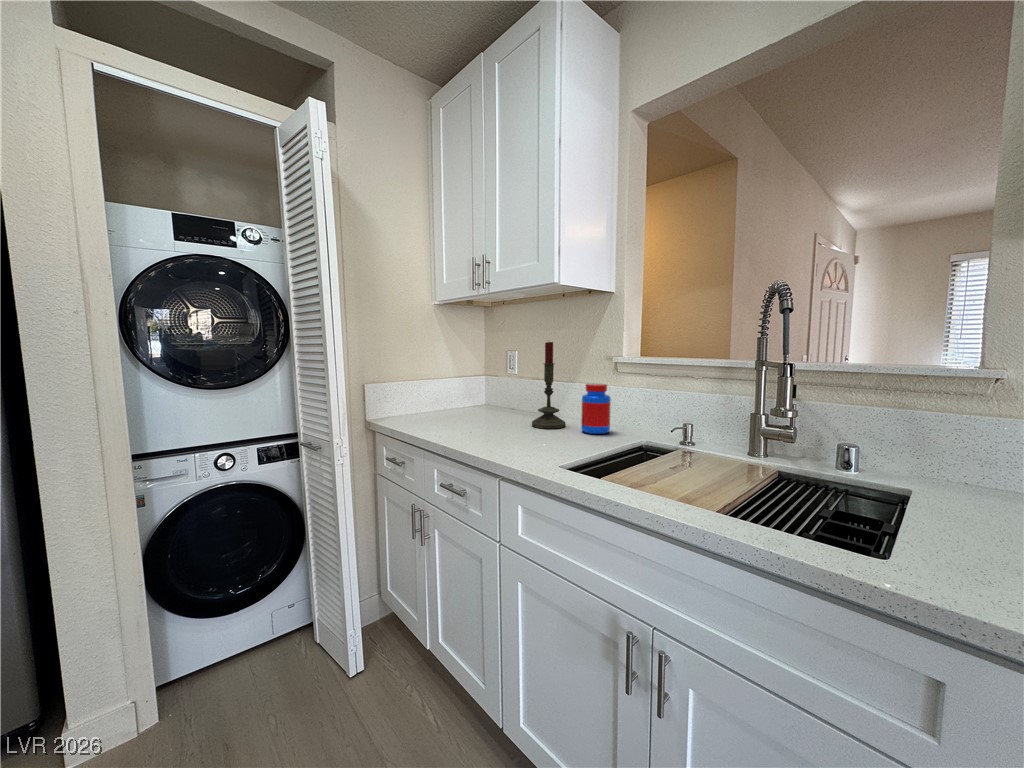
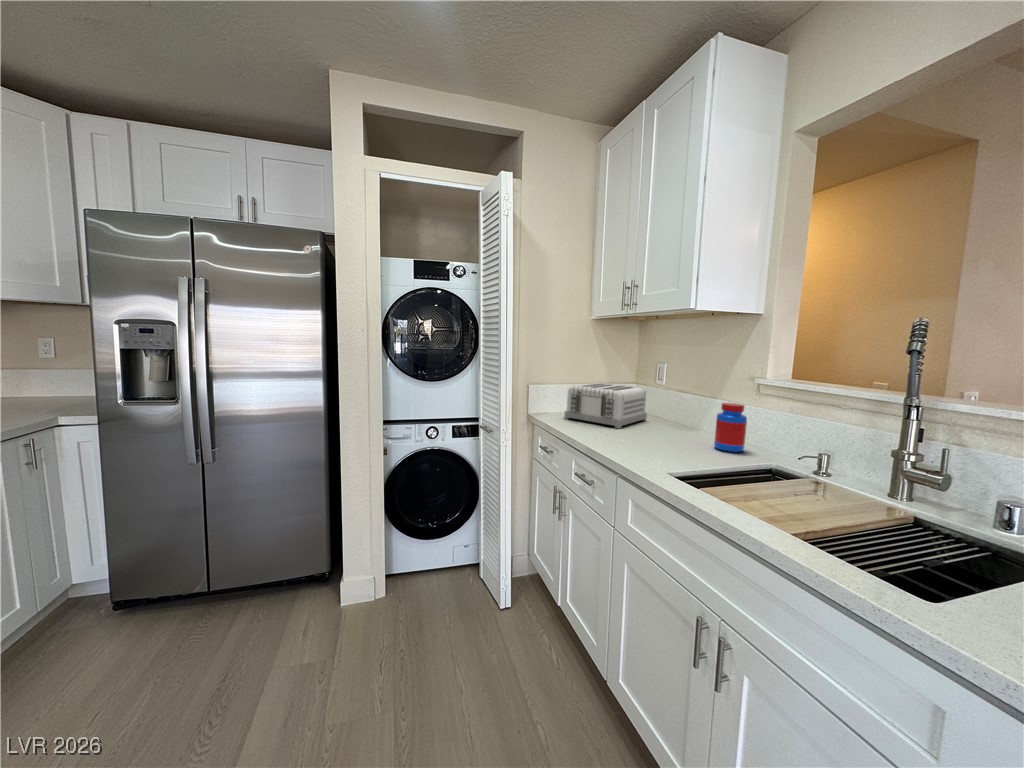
candle: present [532,342,565,429] -> none [668,357,702,441]
toaster: none [412,377,501,425] -> present [564,383,647,428]

